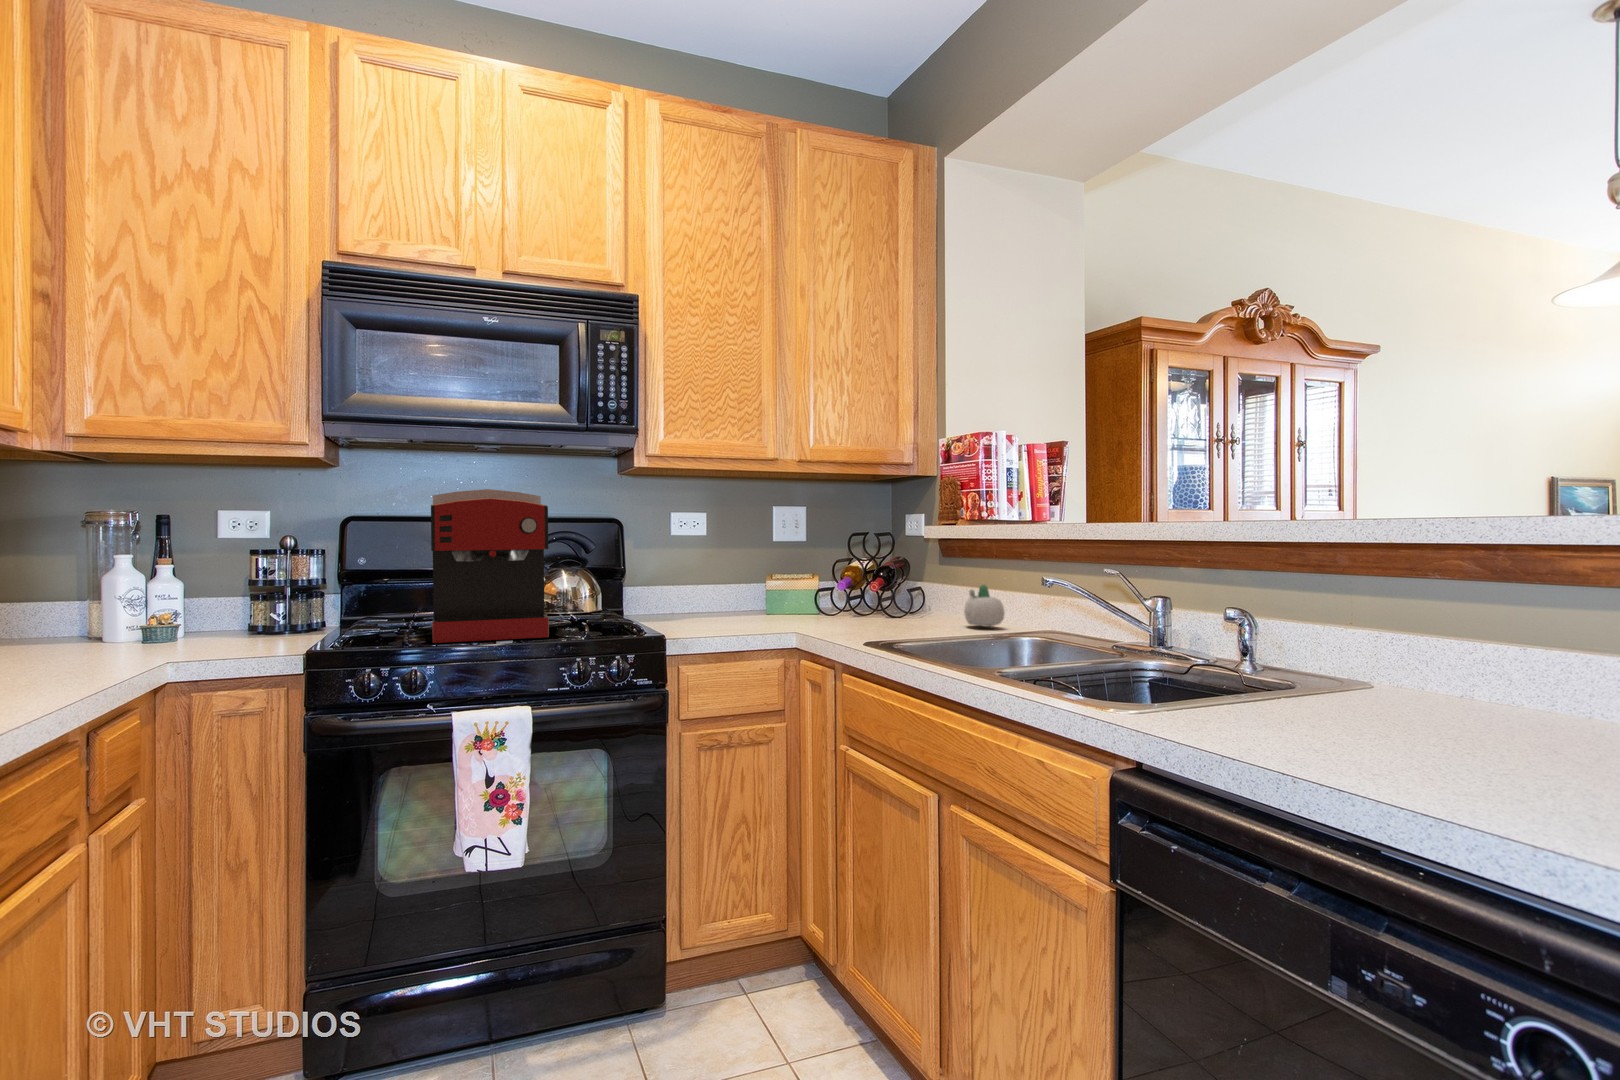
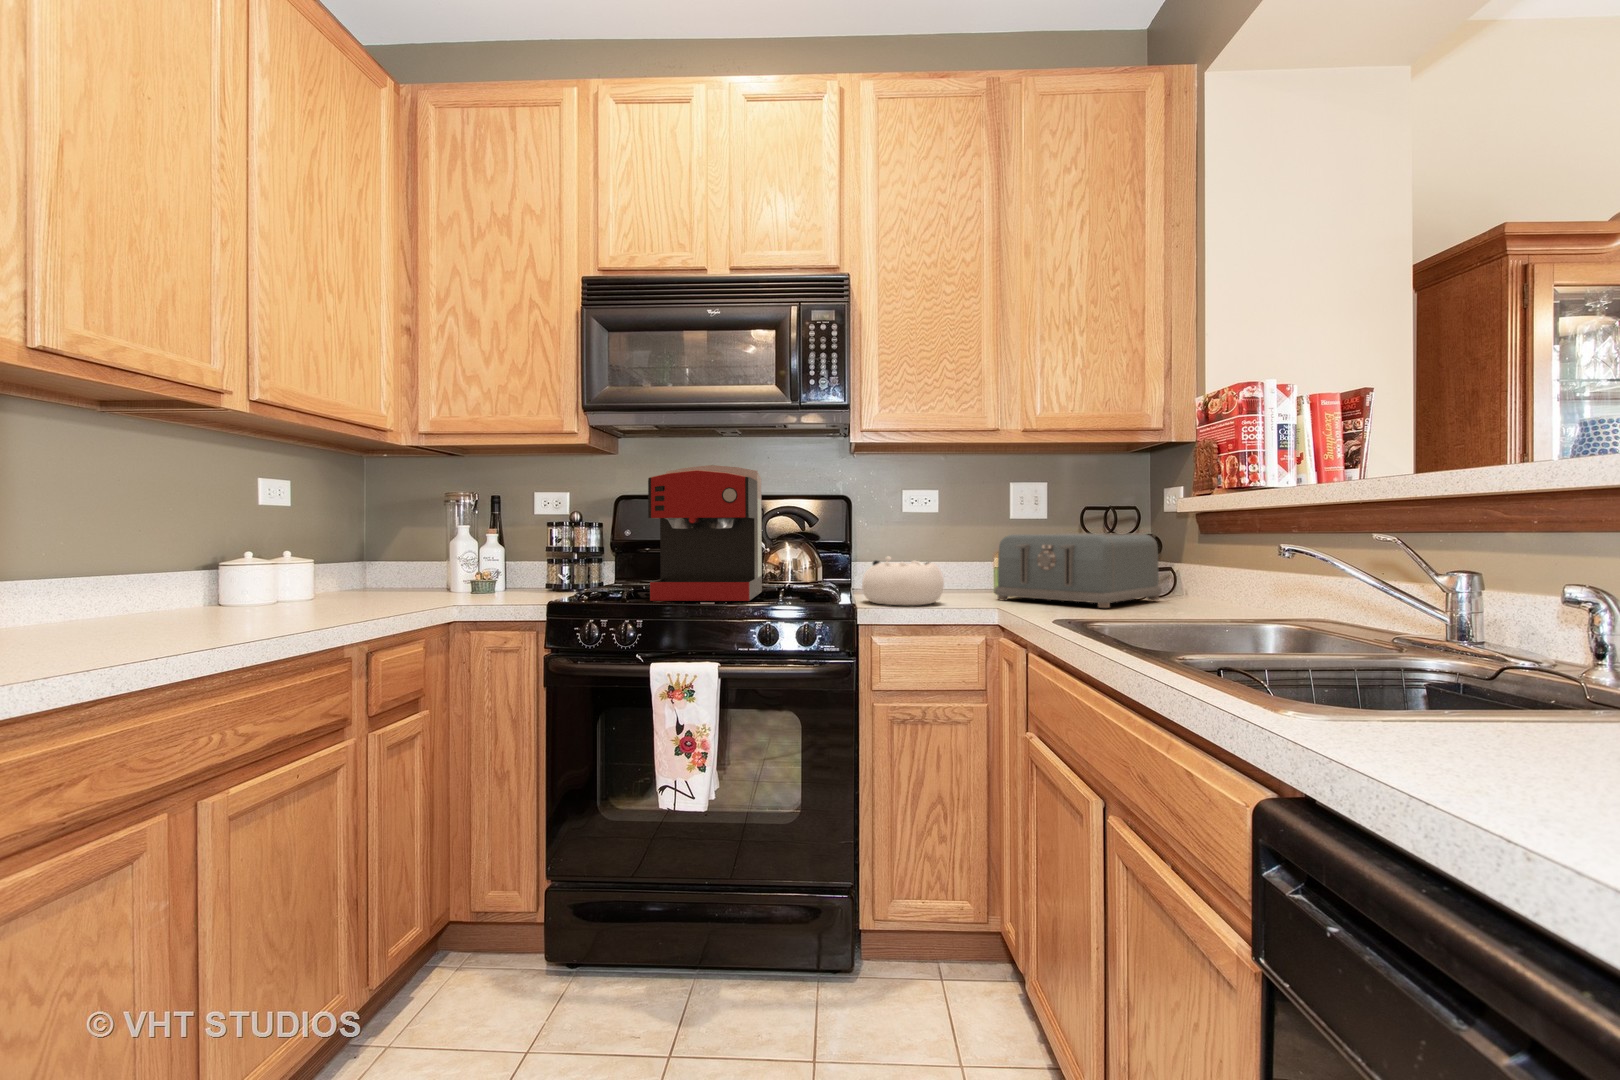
toaster: none [780,558,916,627] -> present [994,533,1162,608]
succulent planter: present [964,585,1005,627] -> none [1210,563,1263,615]
decorative bowl: none [663,586,743,633] -> present [862,556,944,605]

